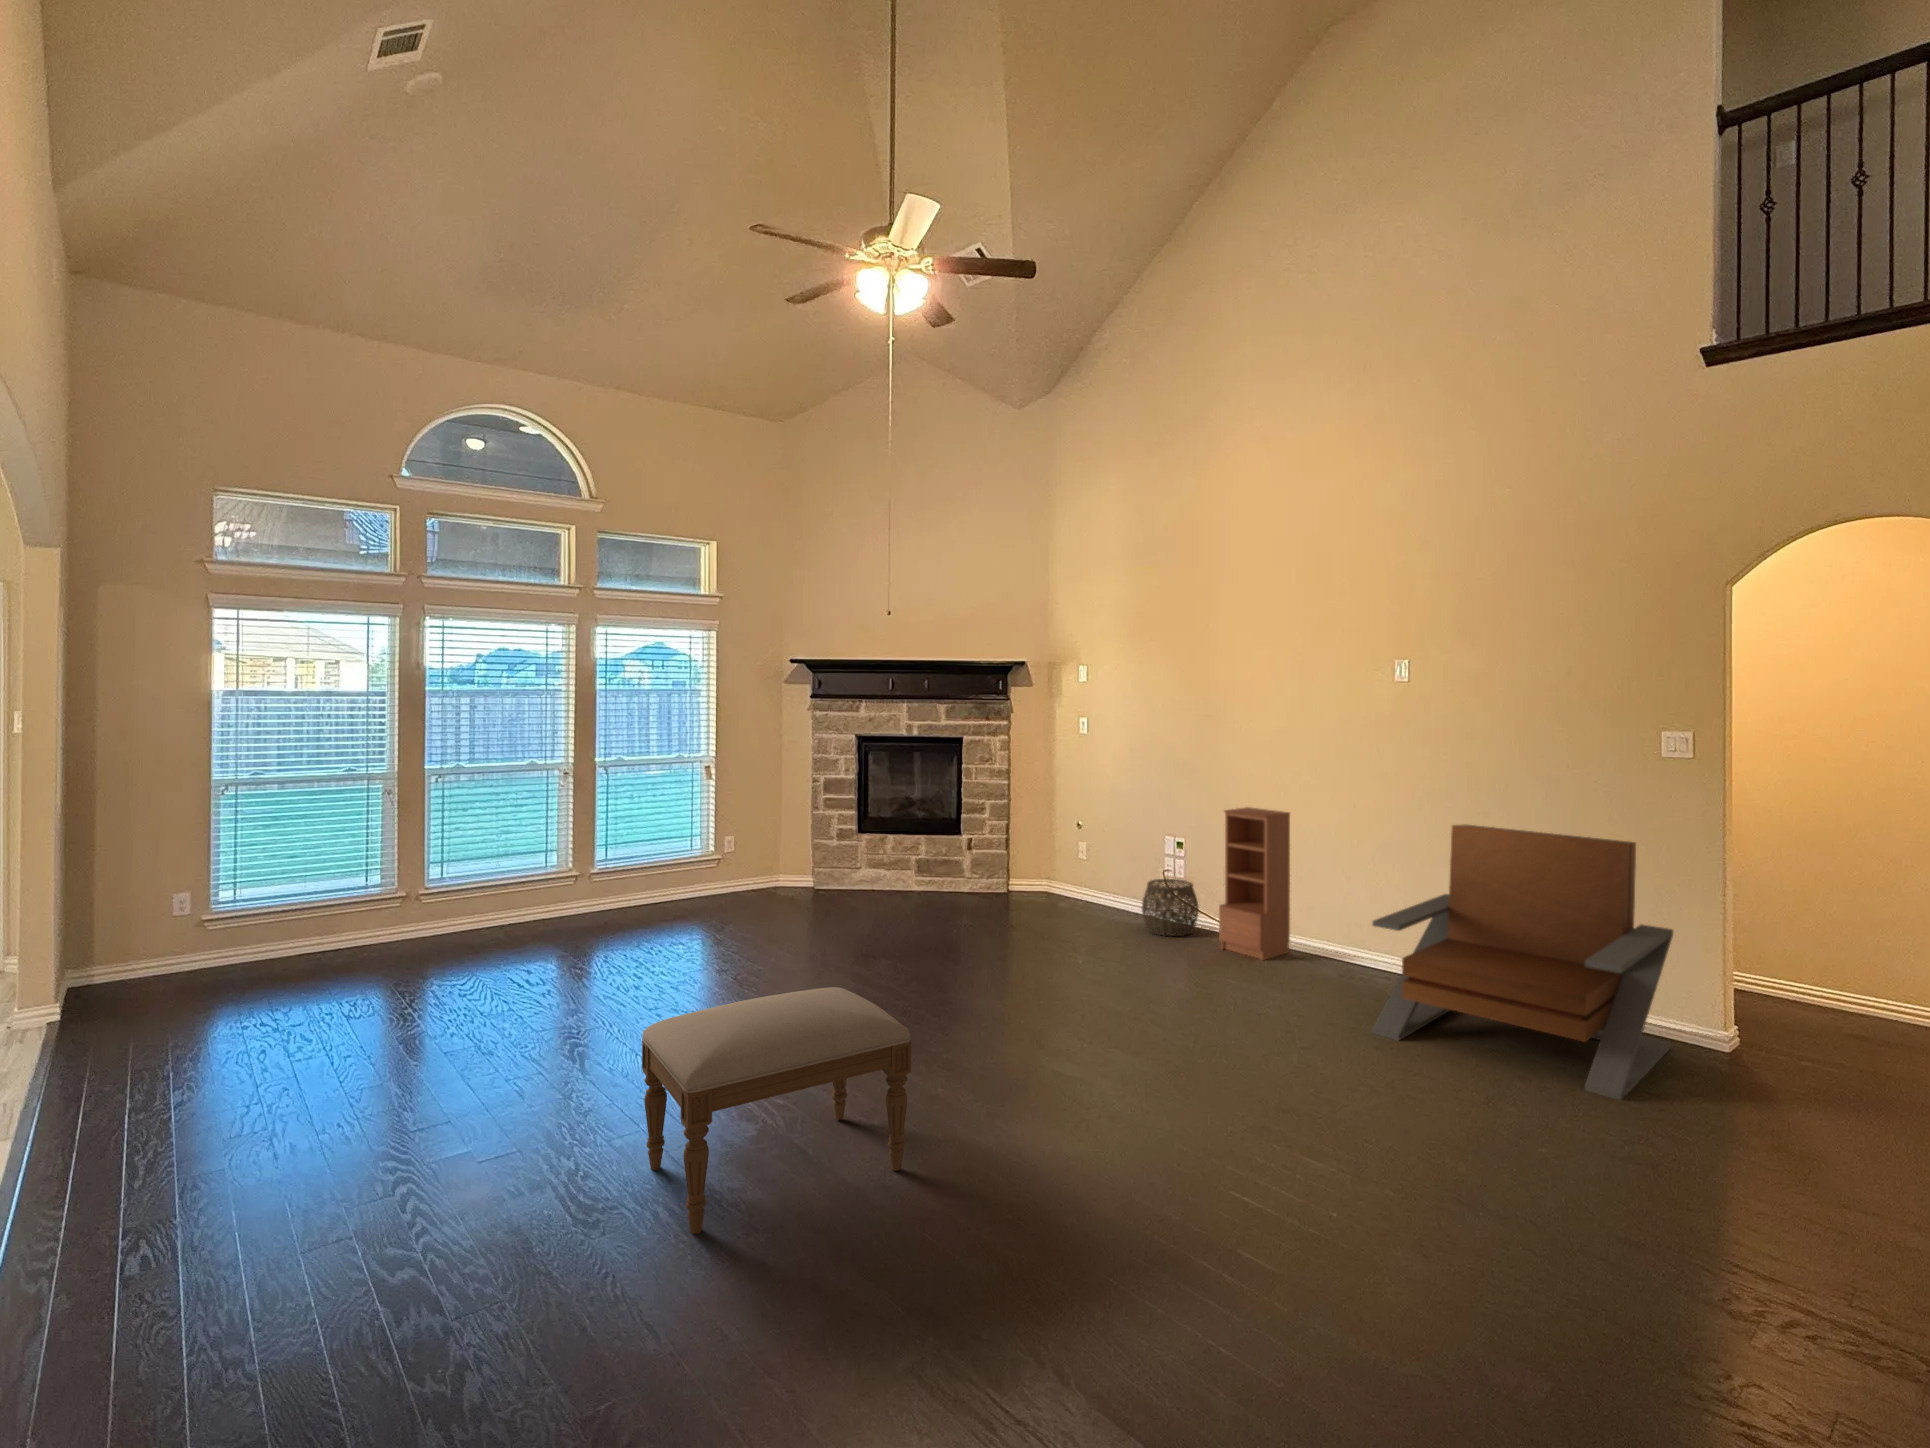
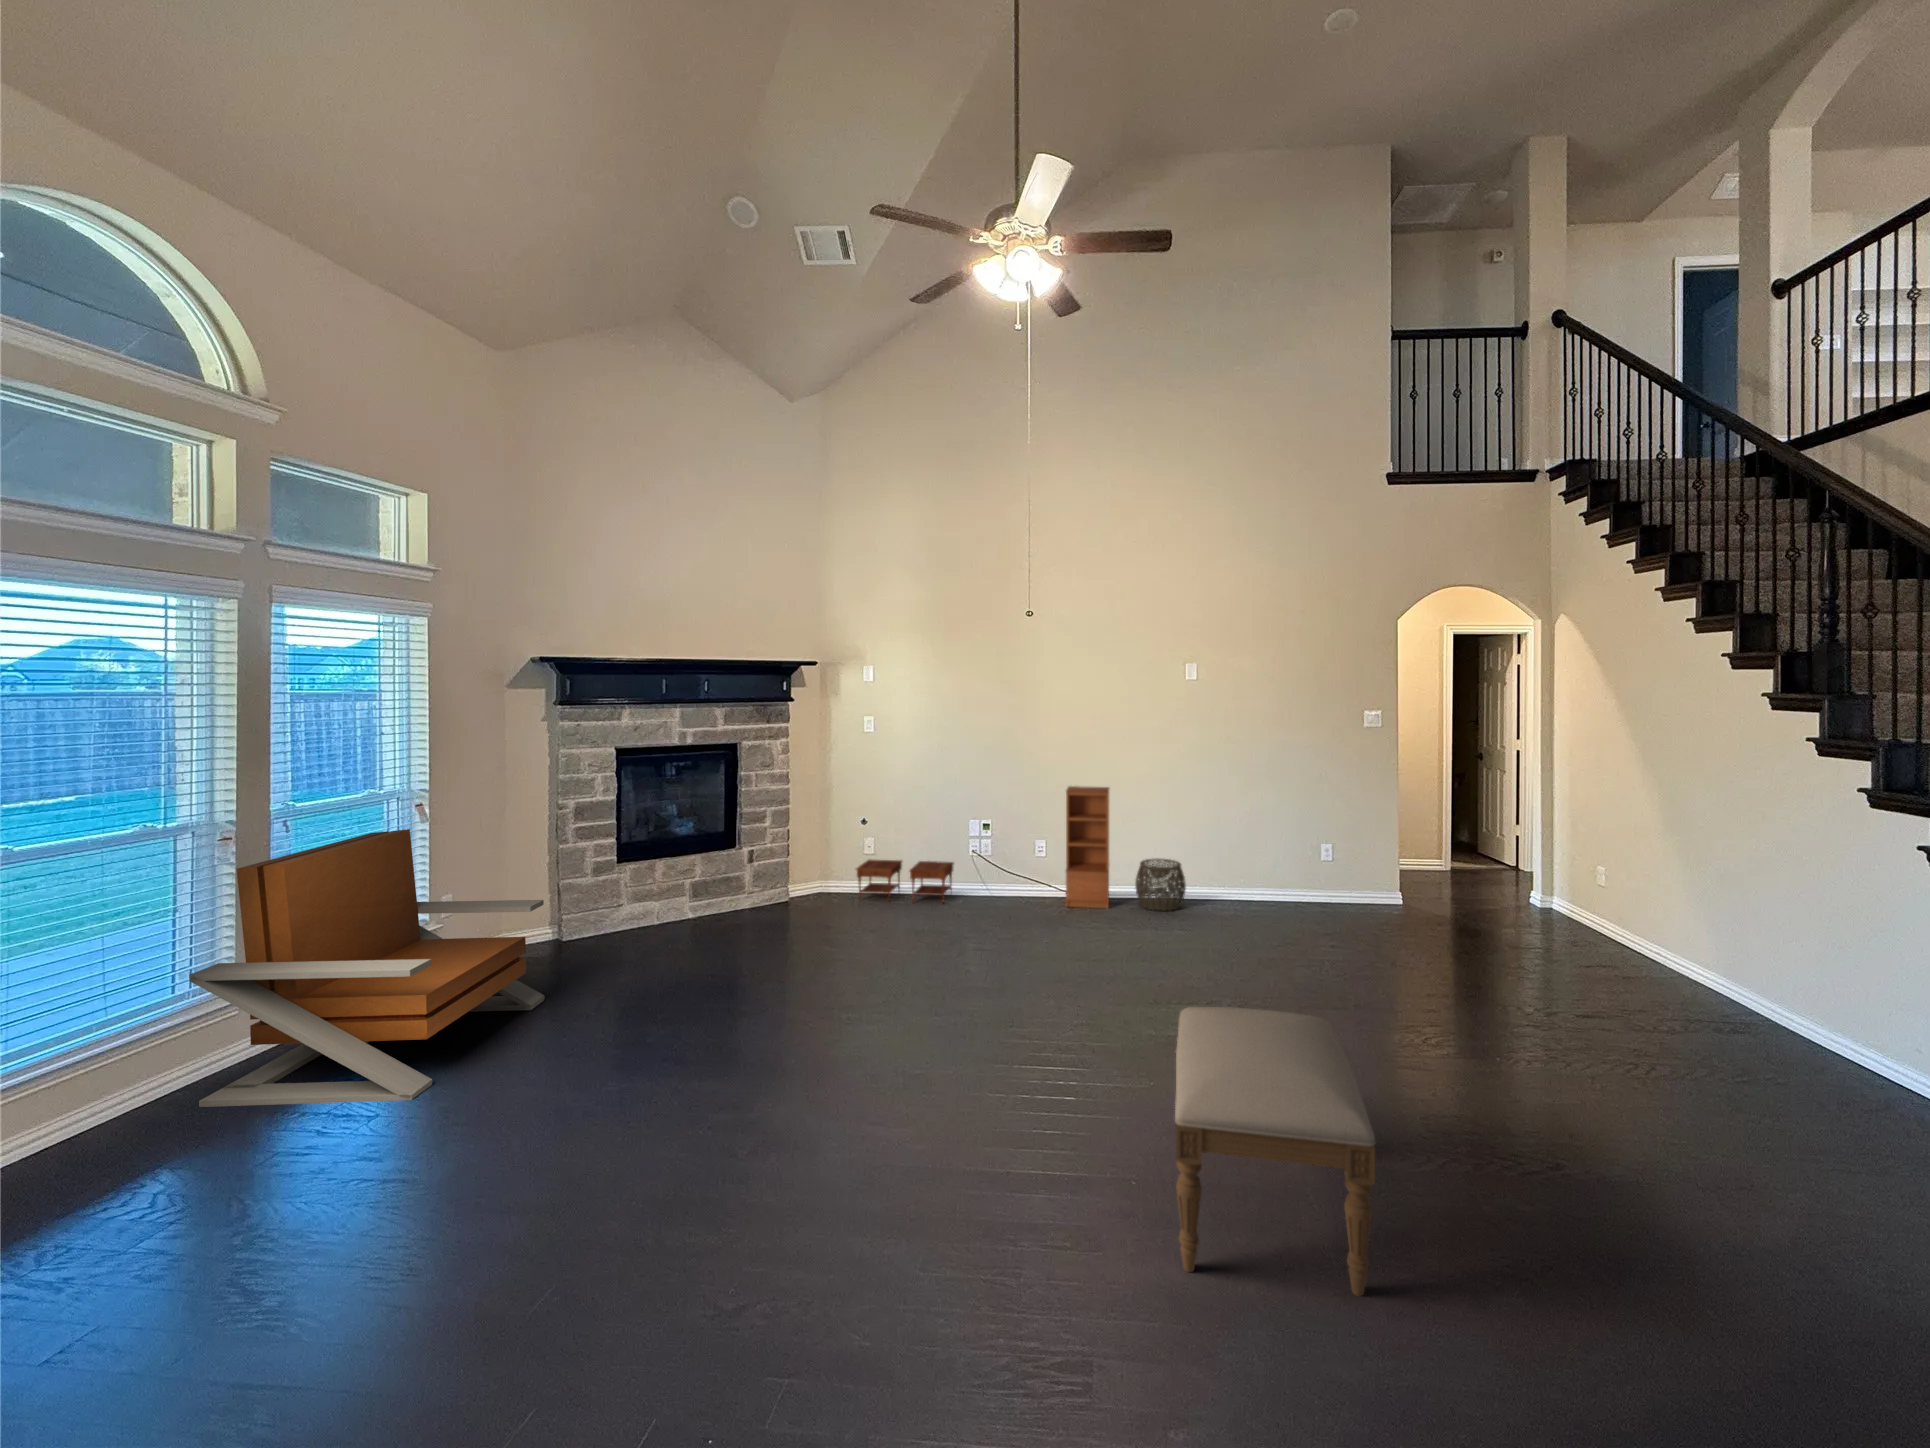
lounge chair: present [1372,825,1673,1100] -> present [189,829,544,1107]
side table: none [1048,866,1145,922] -> present [856,859,954,902]
woven basket: present [1142,879,1199,936] -> present [1136,858,1186,911]

